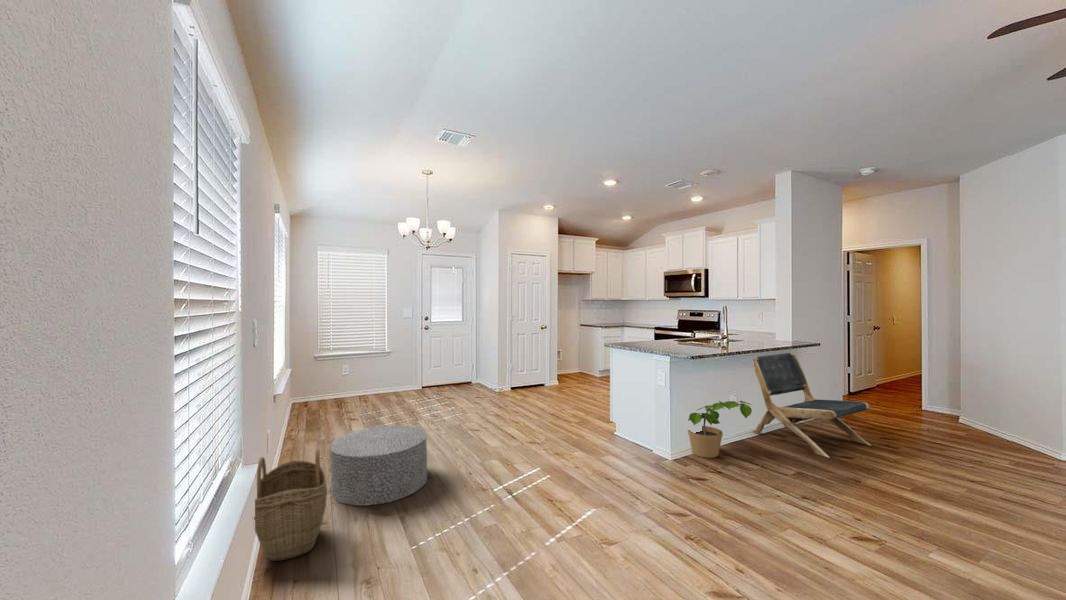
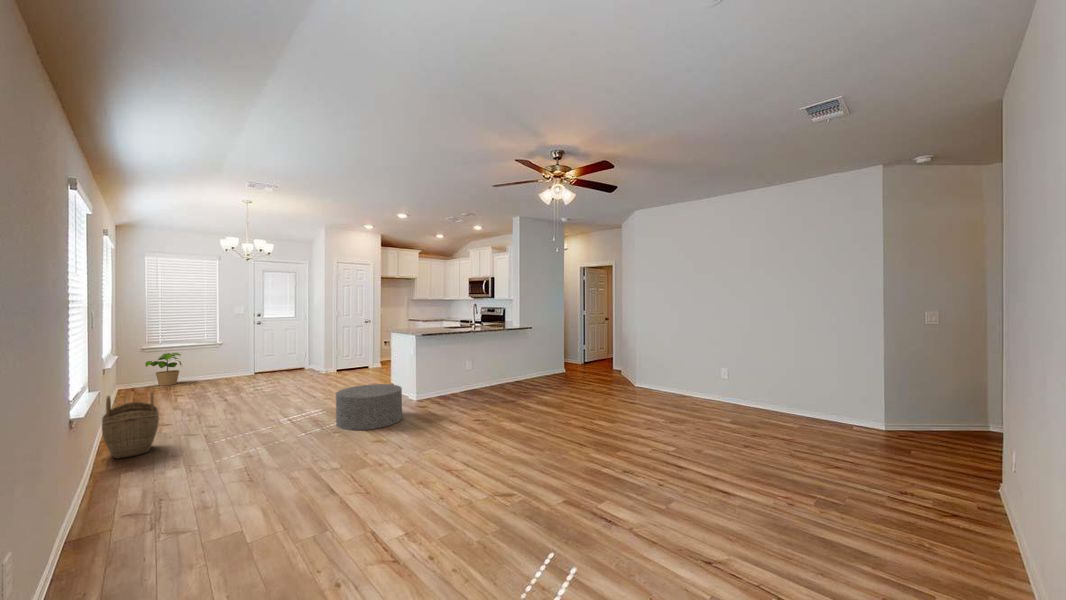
lounge chair: present [753,352,871,458] -> none [492,333,557,394]
potted plant: present [688,401,752,458] -> present [145,353,181,386]
ottoman: present [330,425,427,506] -> present [336,384,402,430]

